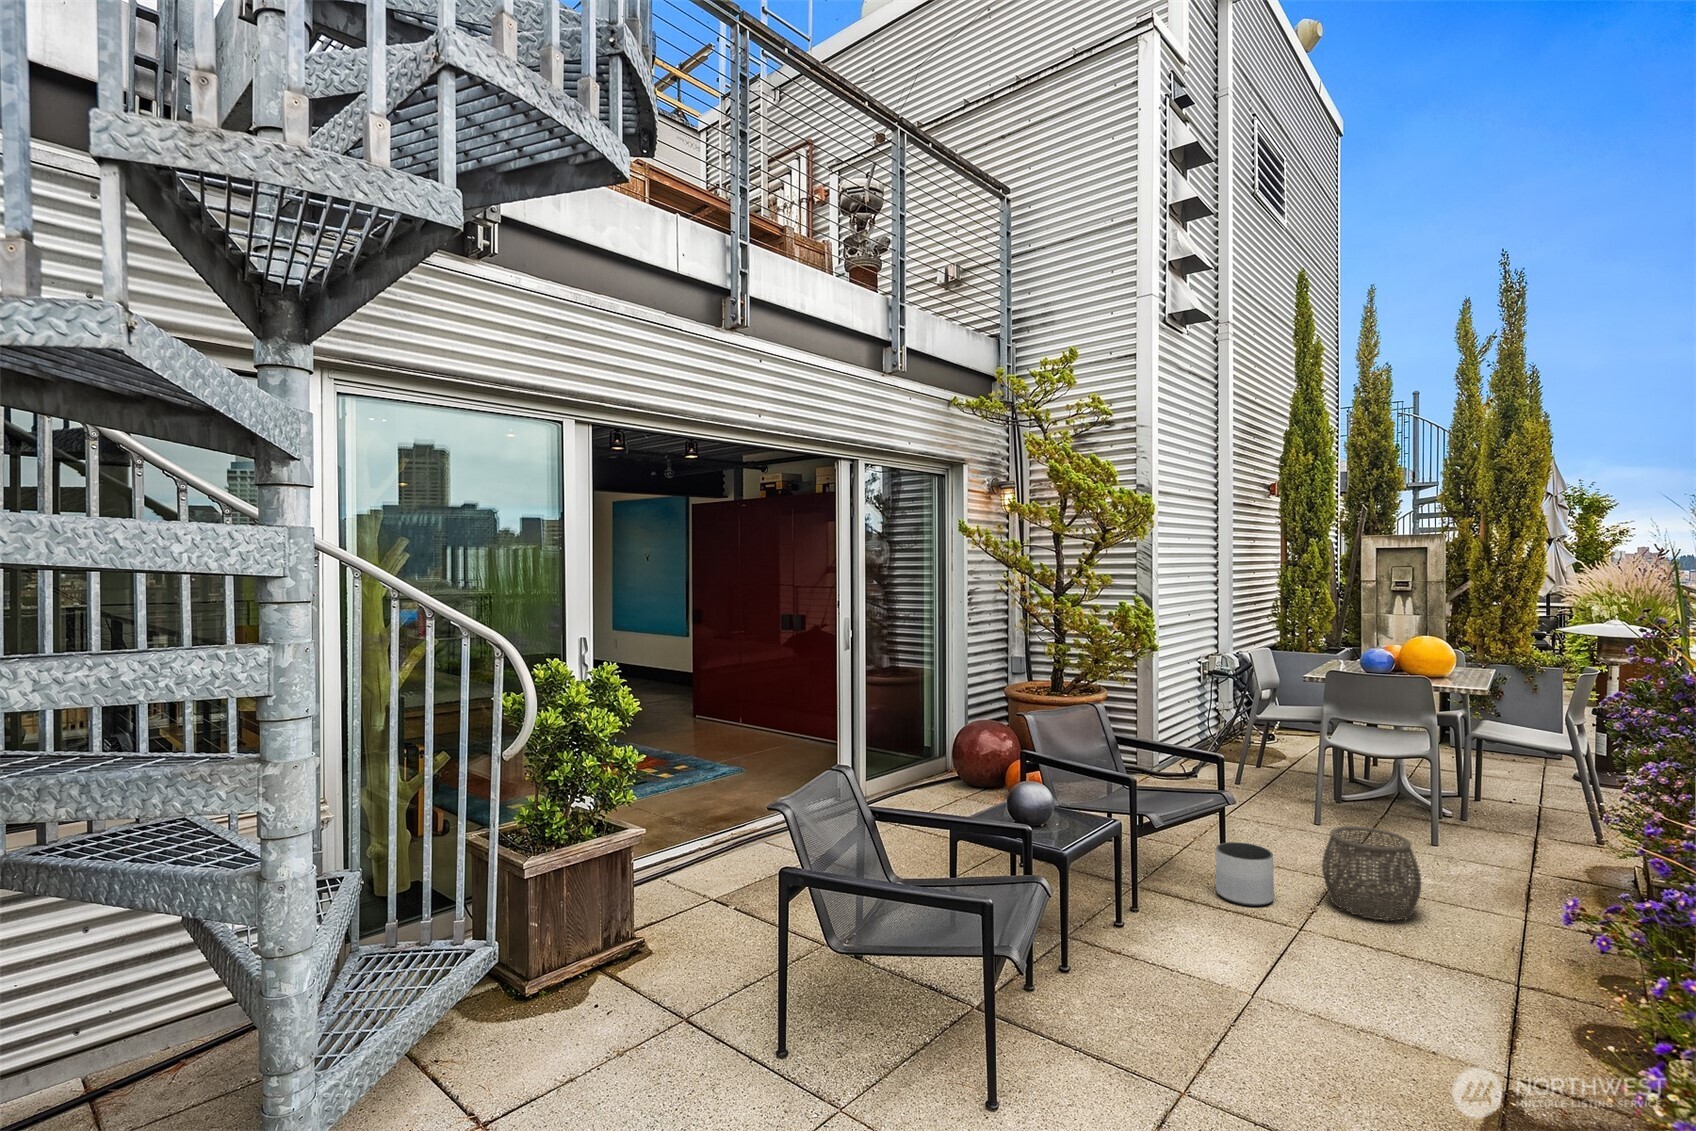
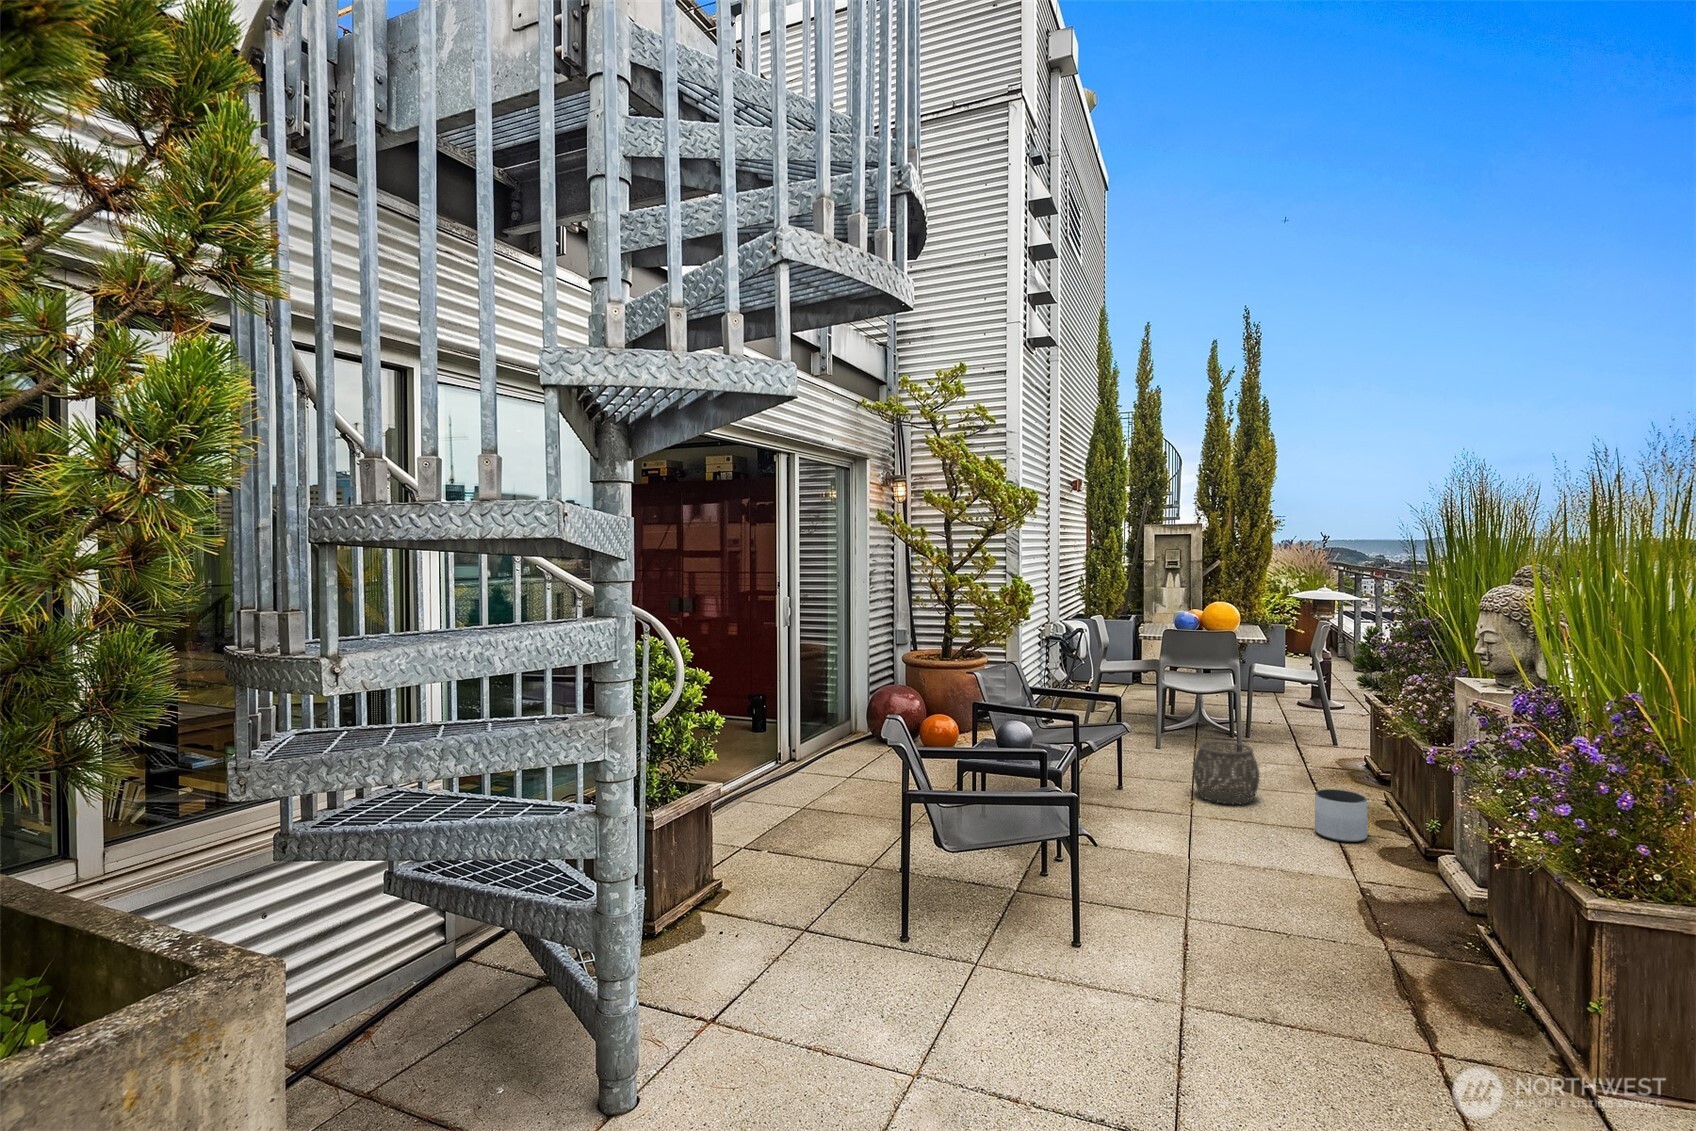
planter: present [1216,842,1274,906] -> present [1315,789,1367,842]

